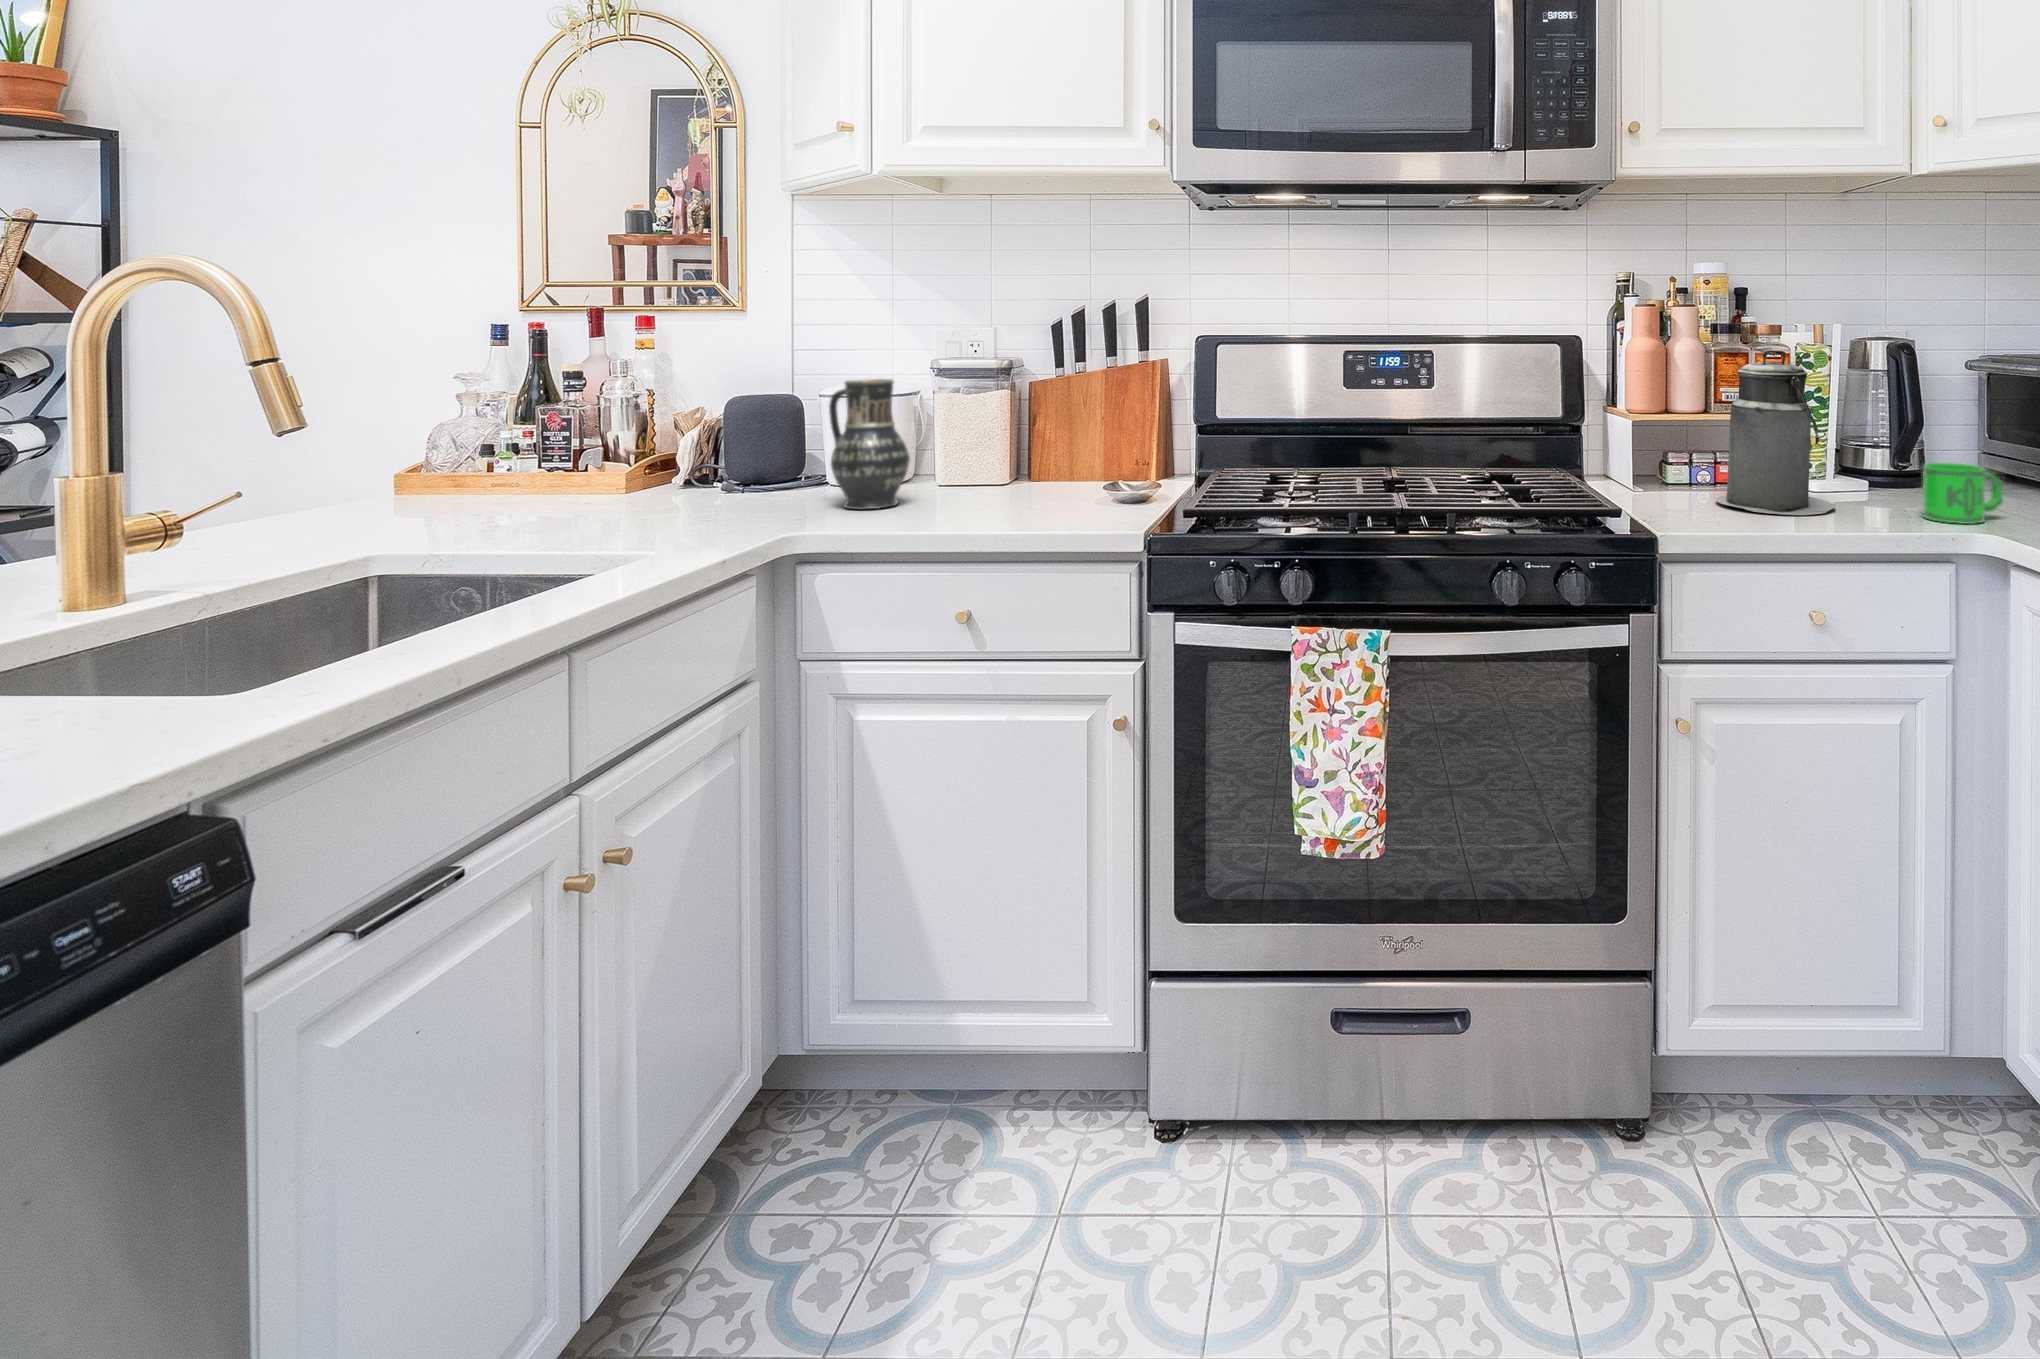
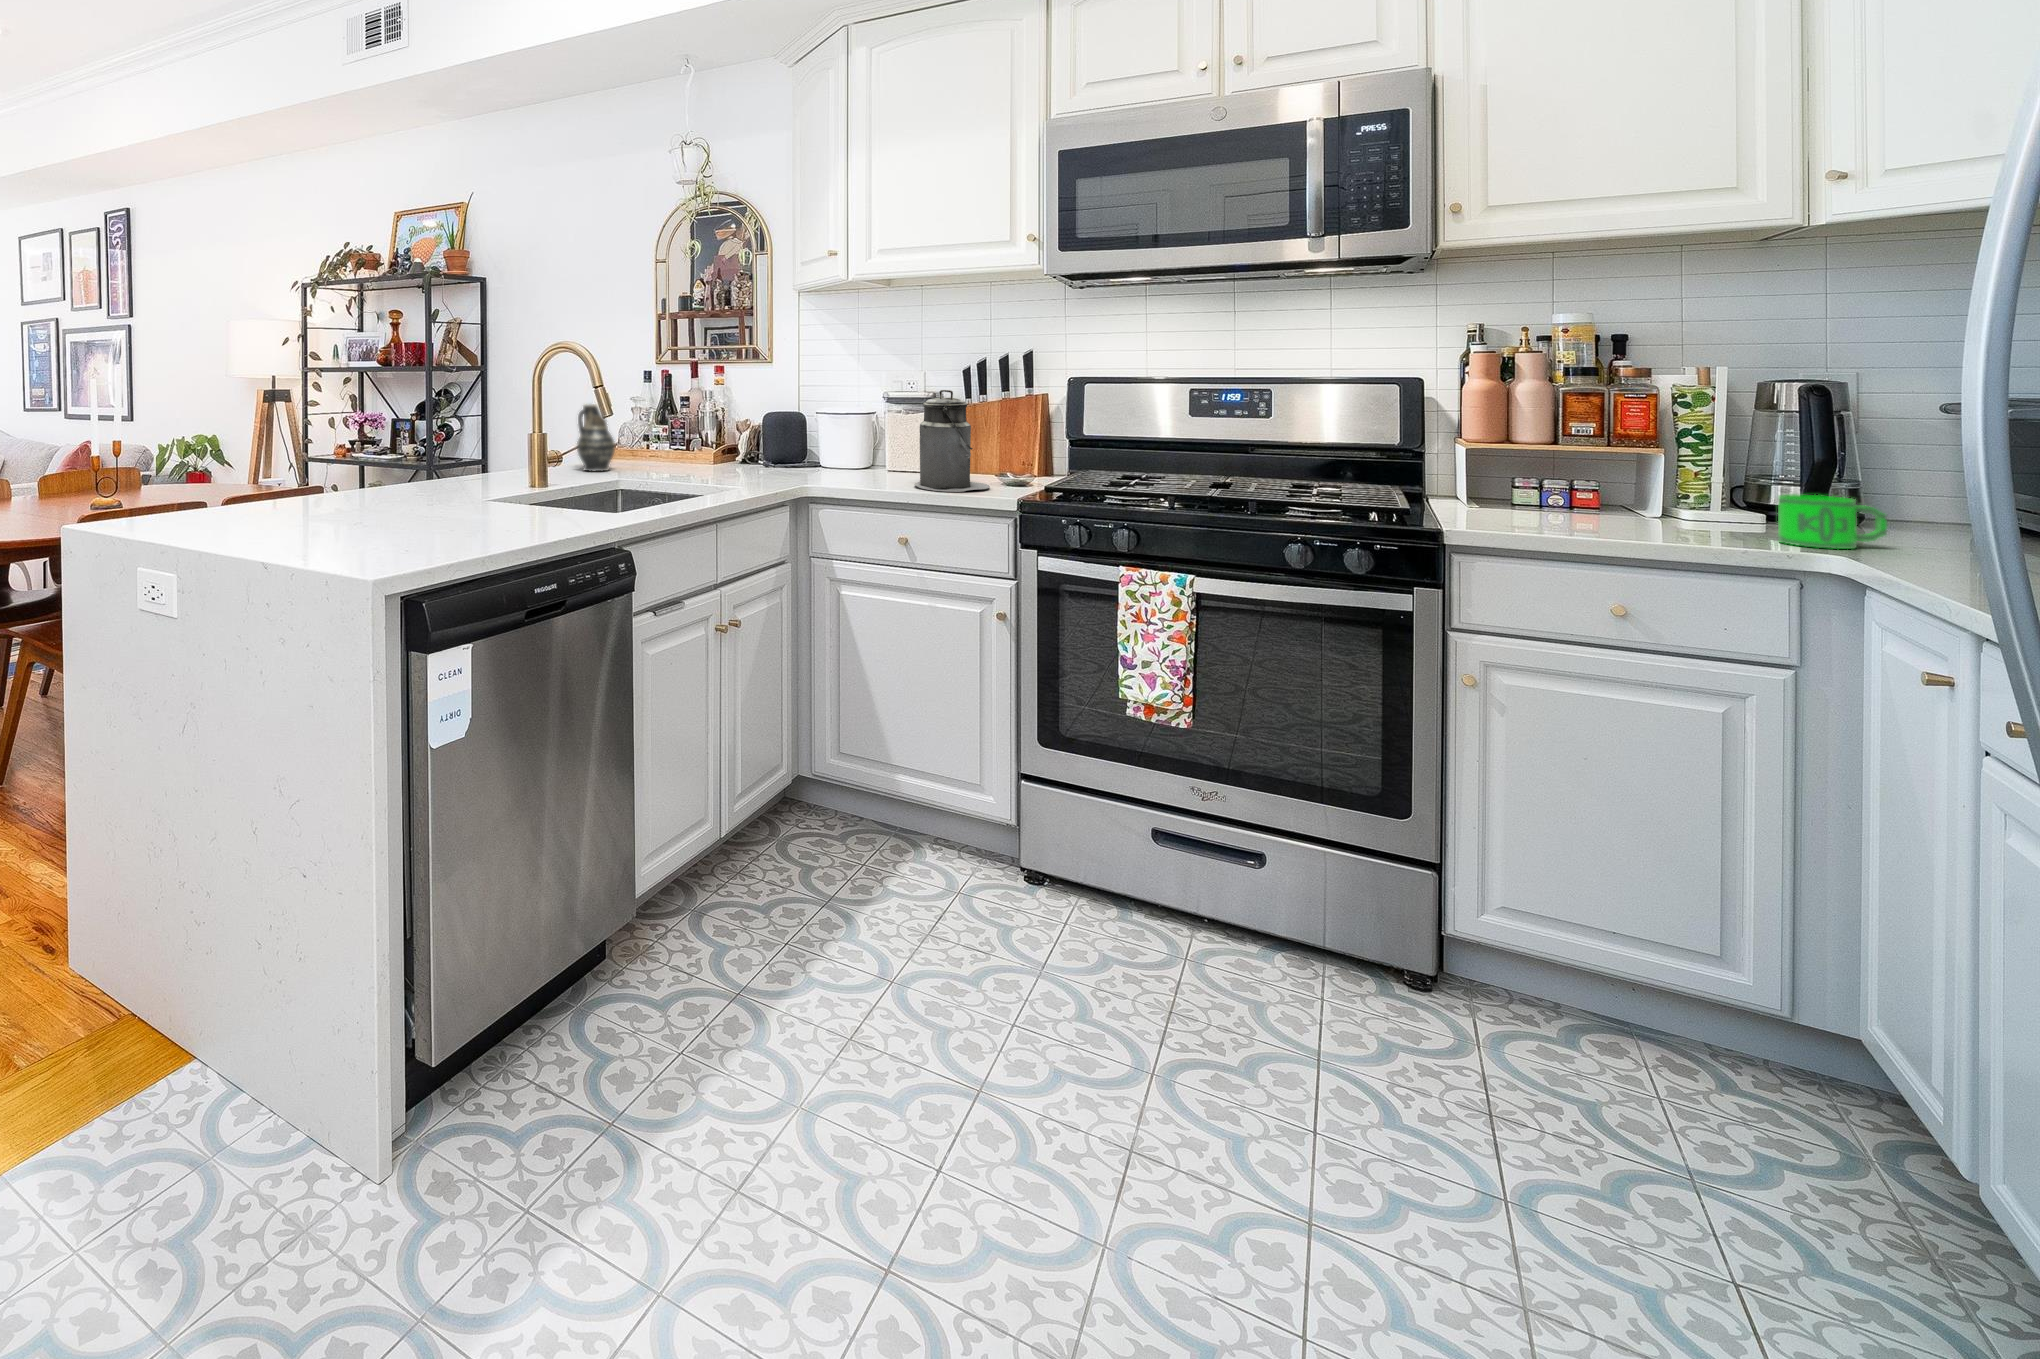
canister: present [1716,350,1836,515] -> present [914,390,990,492]
vase: present [829,379,910,510] -> present [577,404,615,471]

